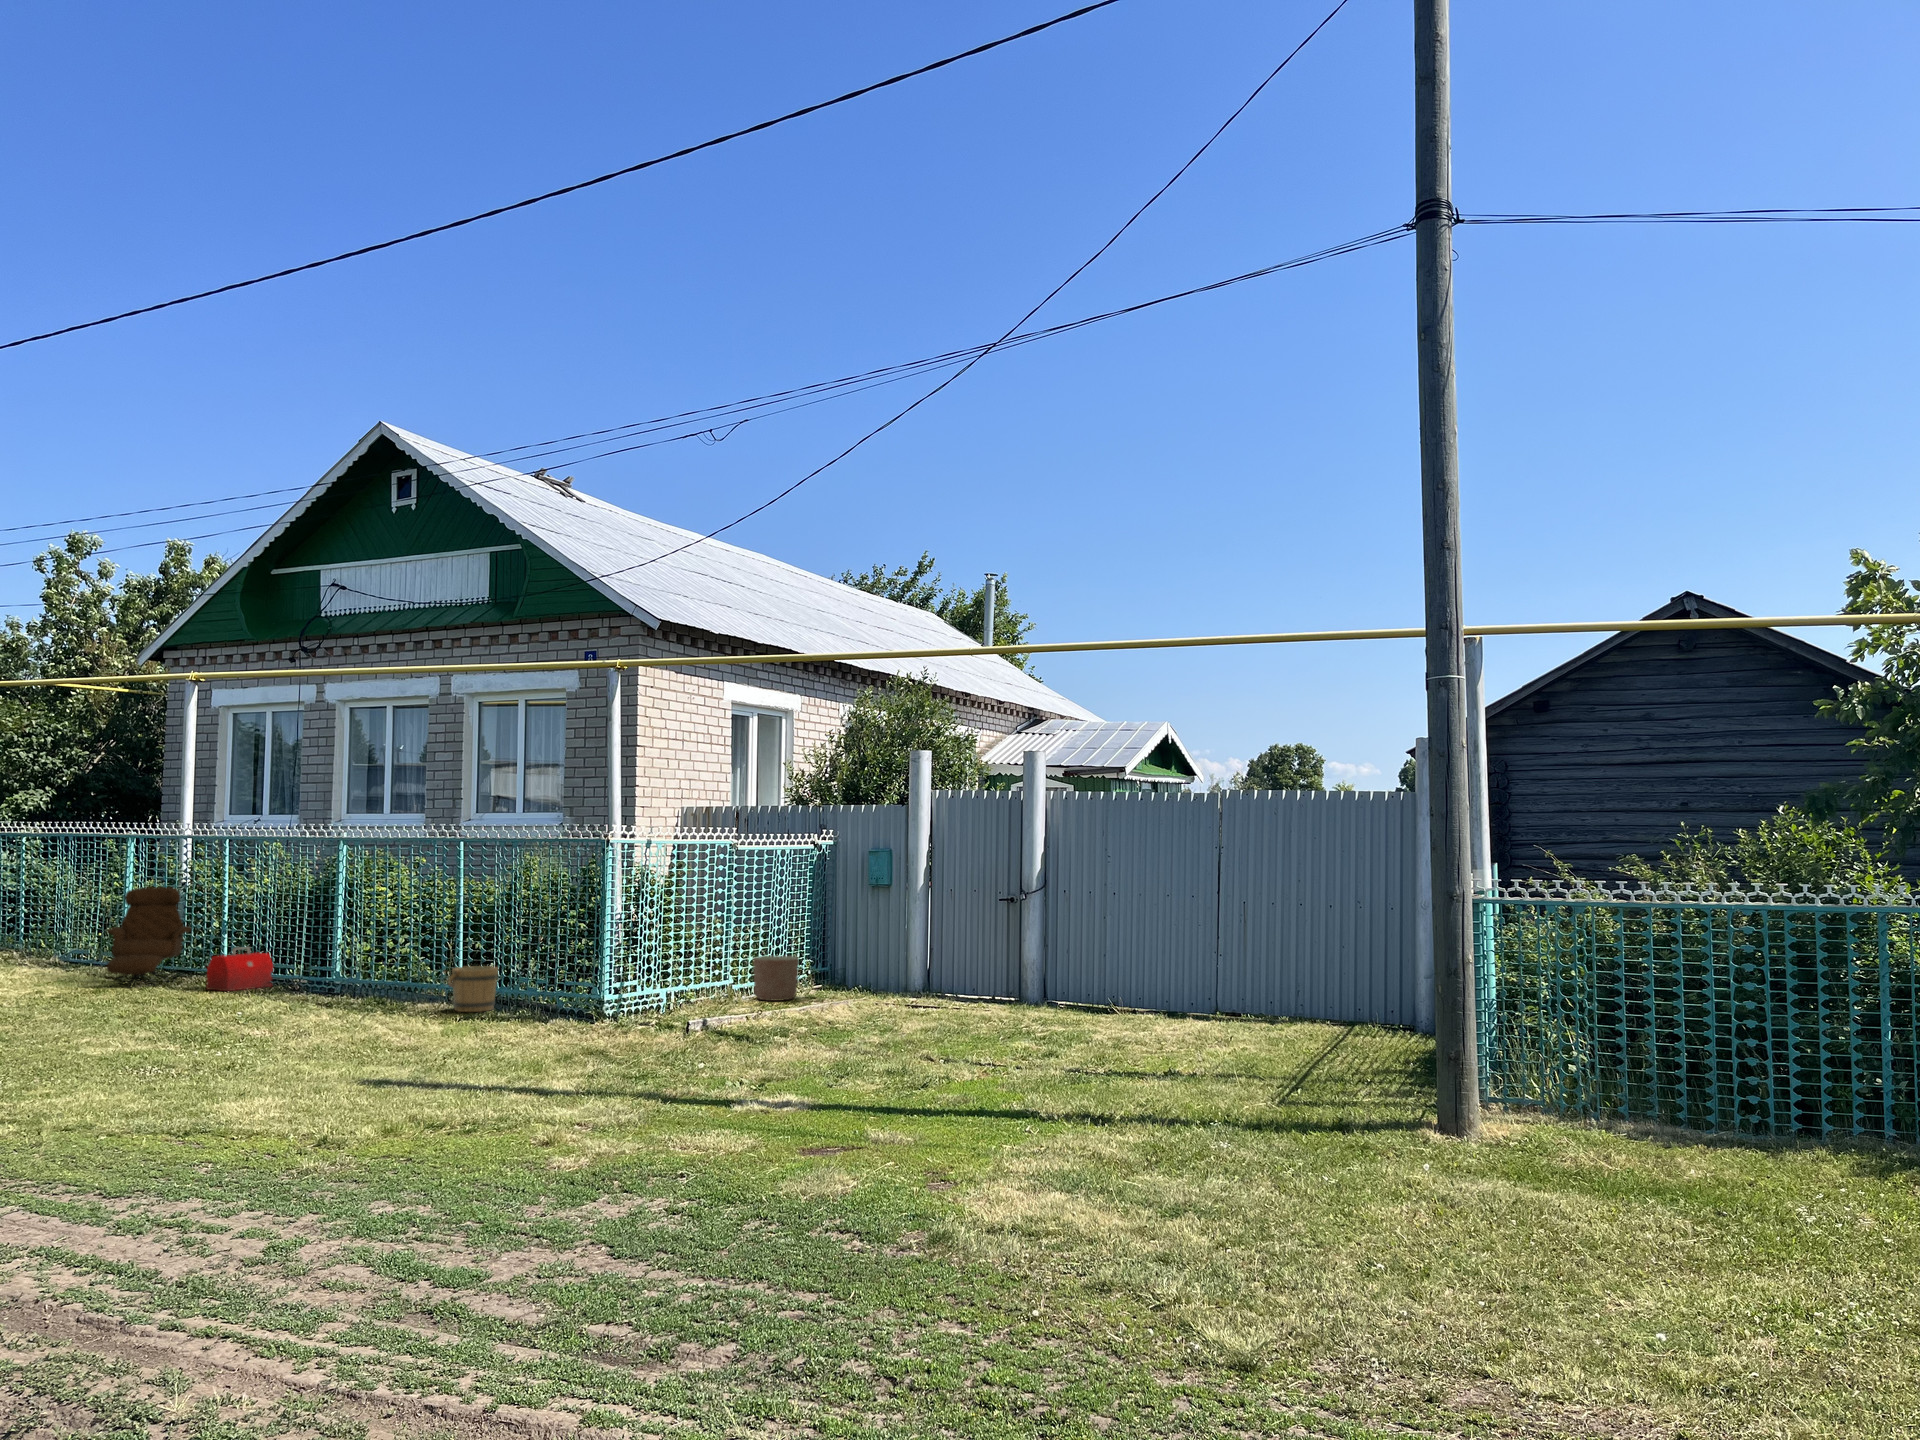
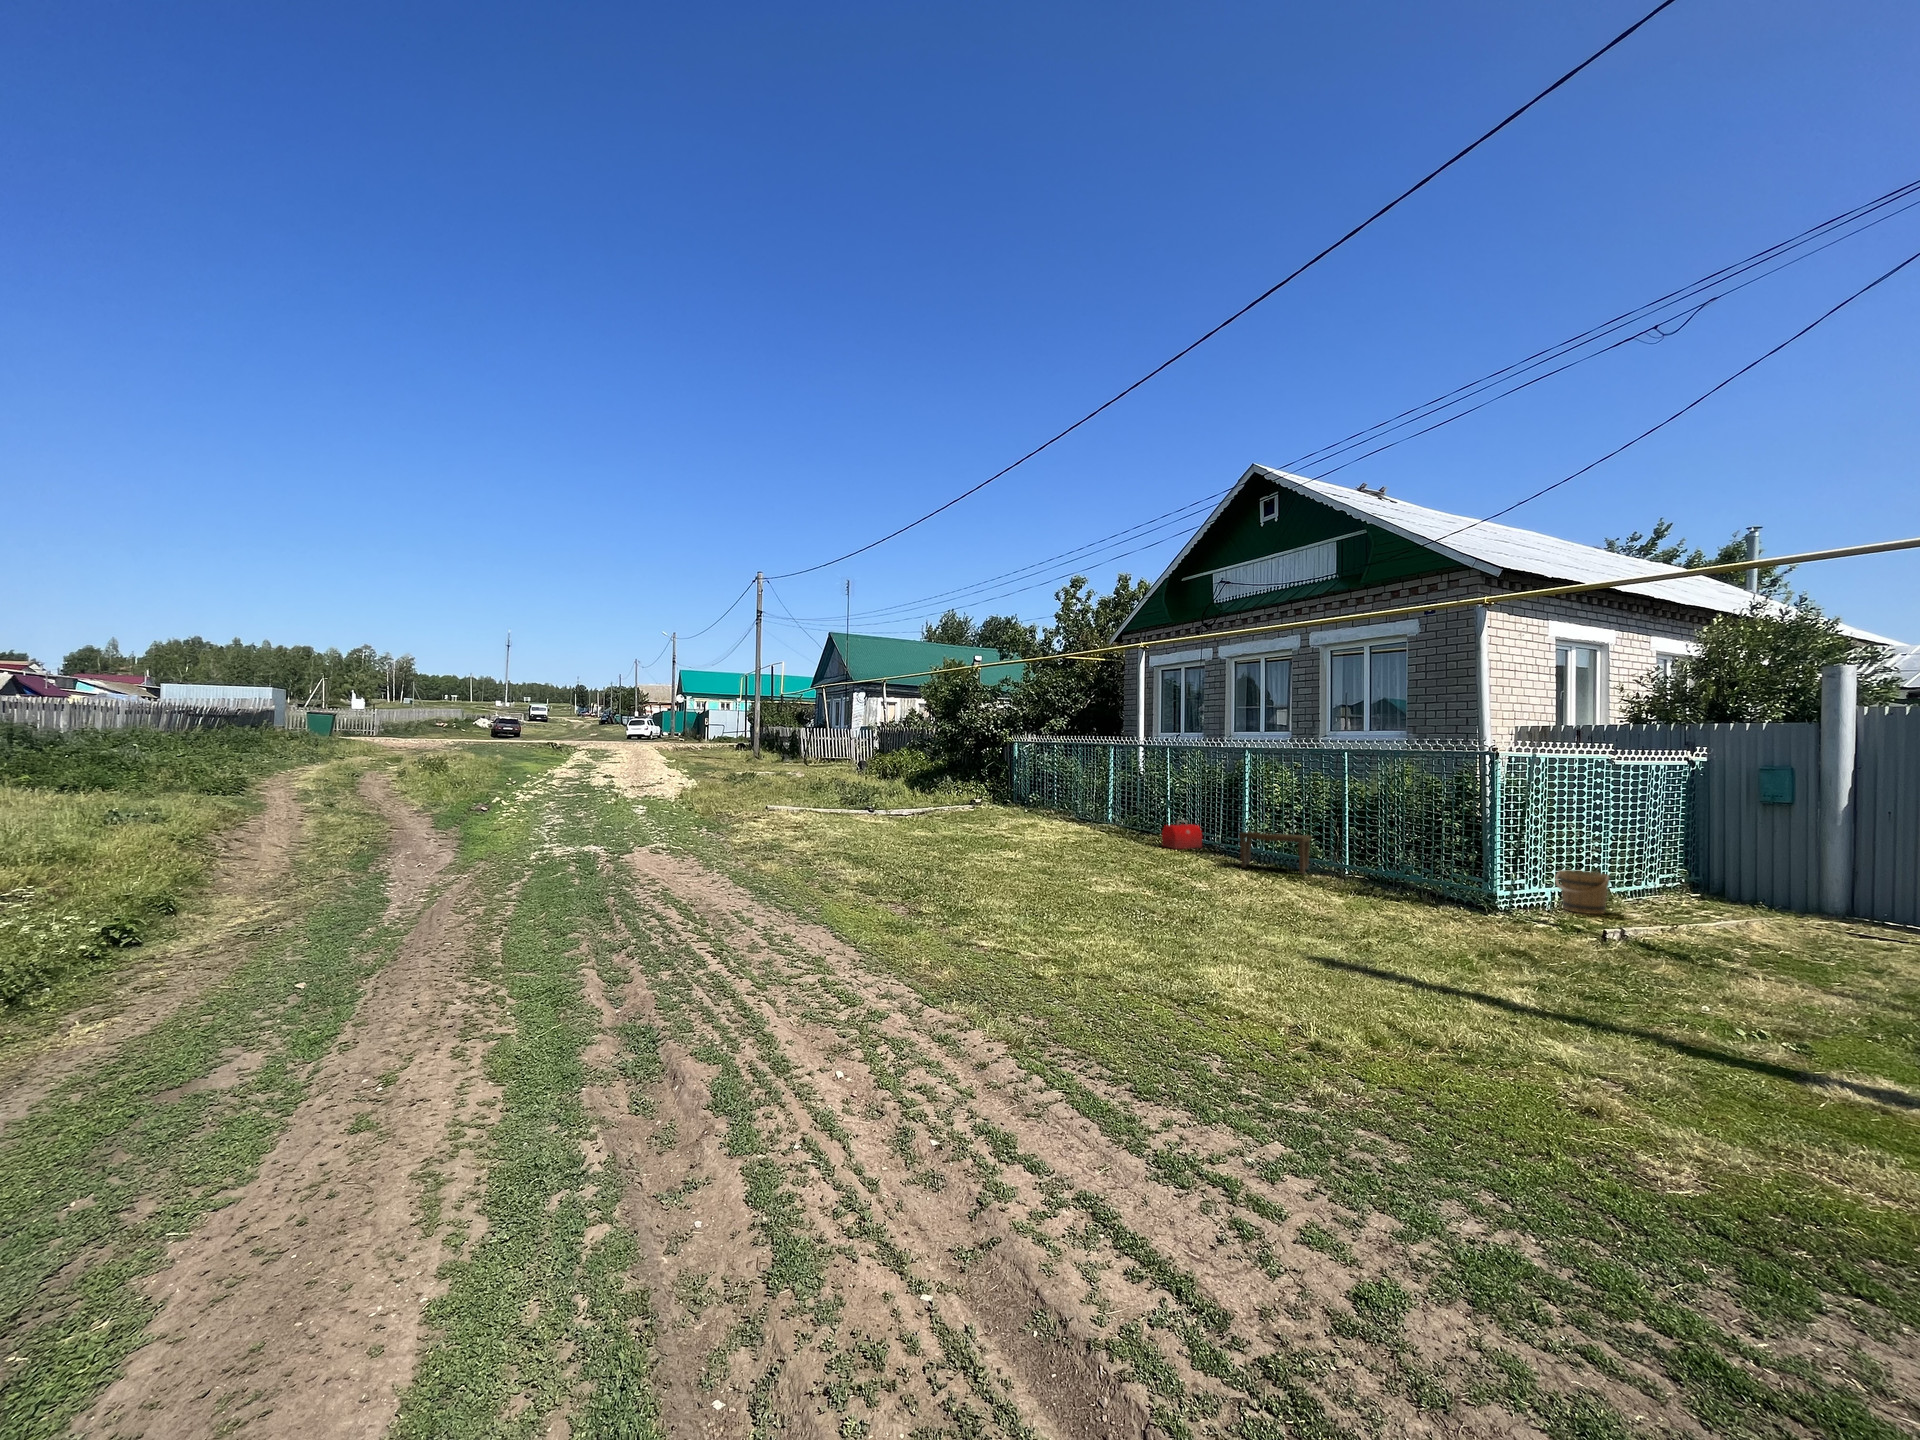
lounge chair: present [106,887,191,988] -> none [1102,778,1149,841]
bench: none [318,953,420,1005] -> present [1239,831,1312,874]
planter: present [753,956,799,1001] -> none [1633,864,1689,908]
bucket: present [448,966,498,1012] -> present [1555,870,1610,914]

